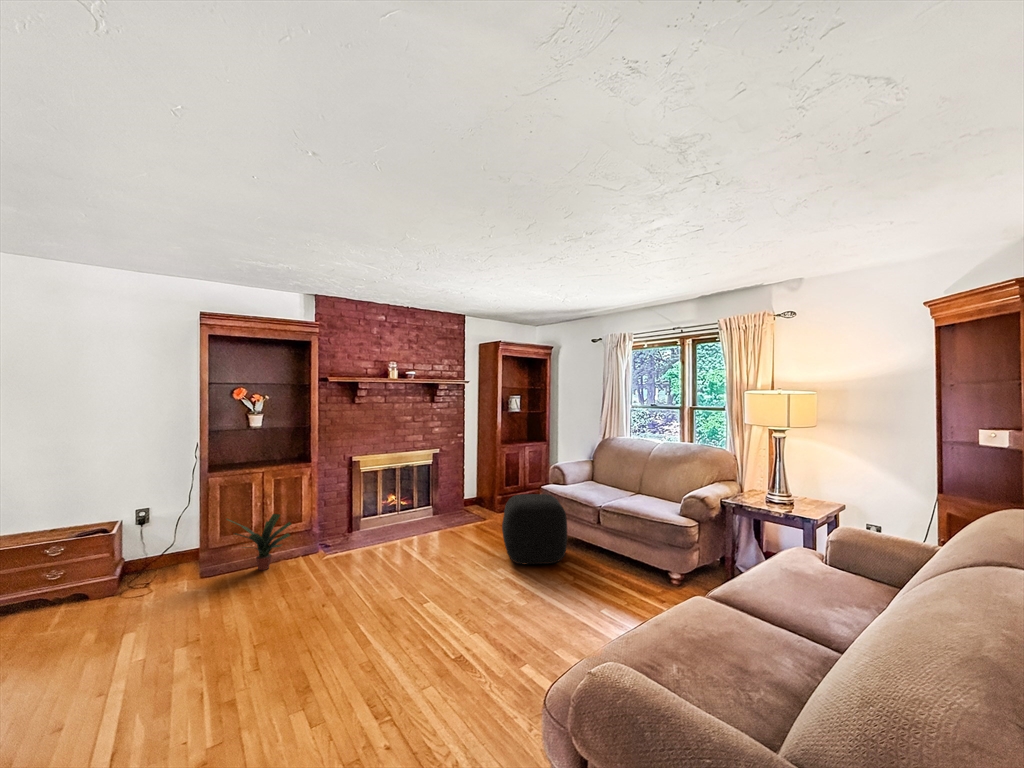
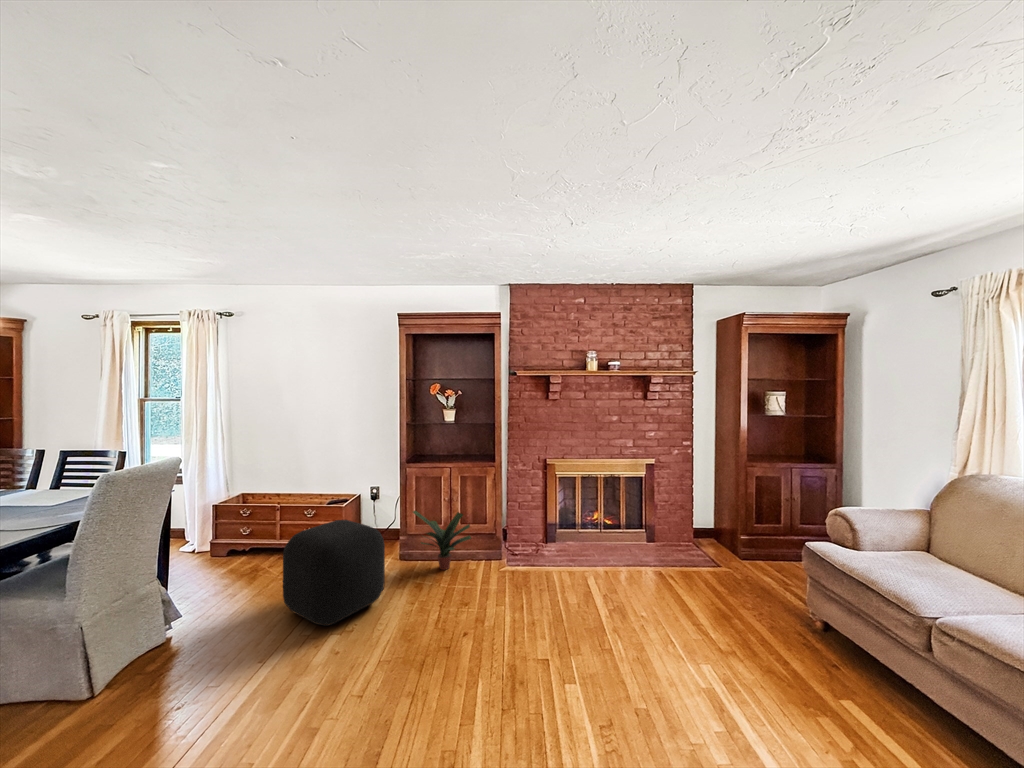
ottoman: present [502,494,567,564] -> present [283,520,385,626]

